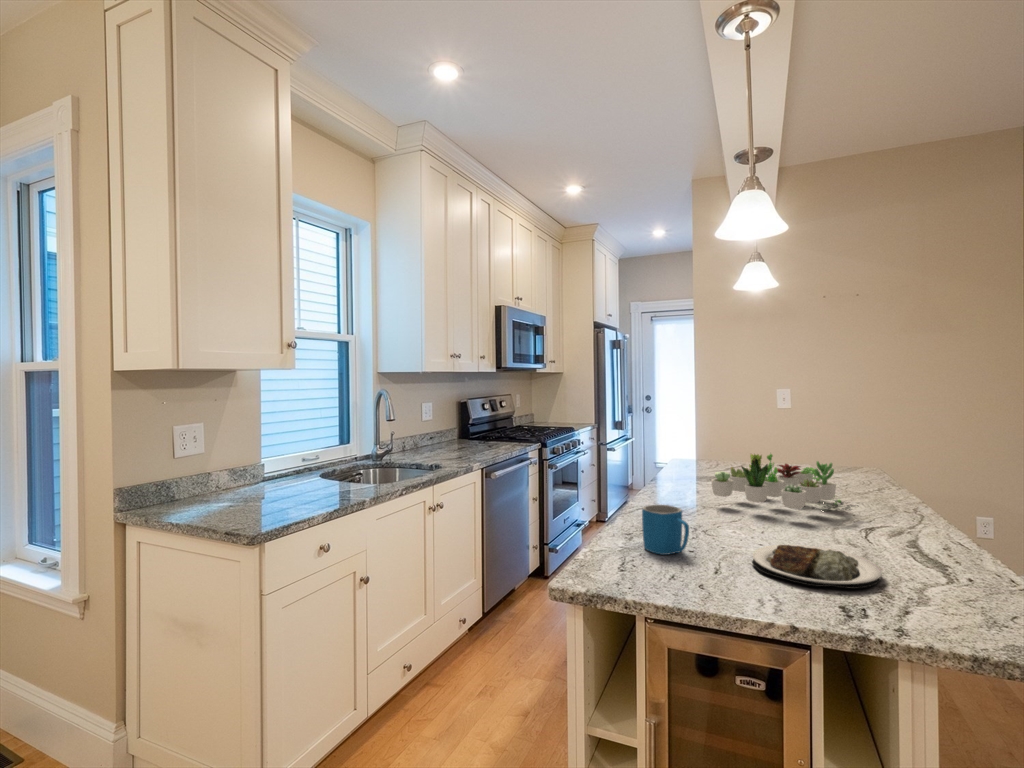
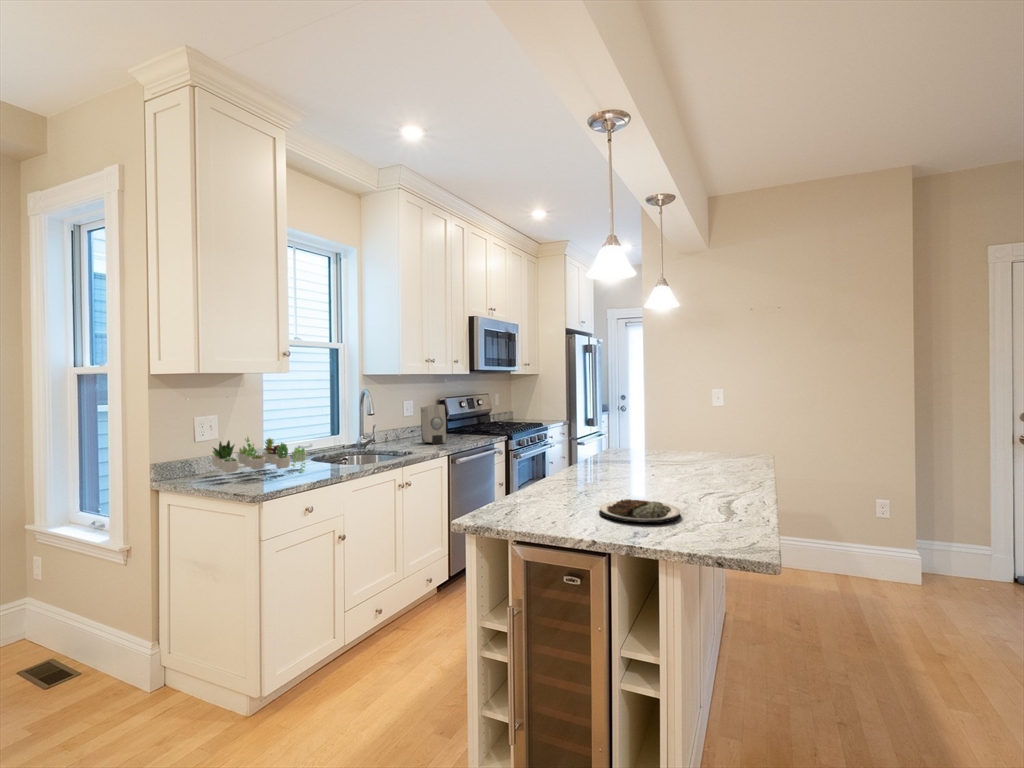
soap dispenser: none [444,408,475,455] -> present [421,405,446,444]
succulent plant: present [712,454,858,512] -> present [212,437,306,474]
mug: present [642,505,689,555] -> none [531,472,559,506]

